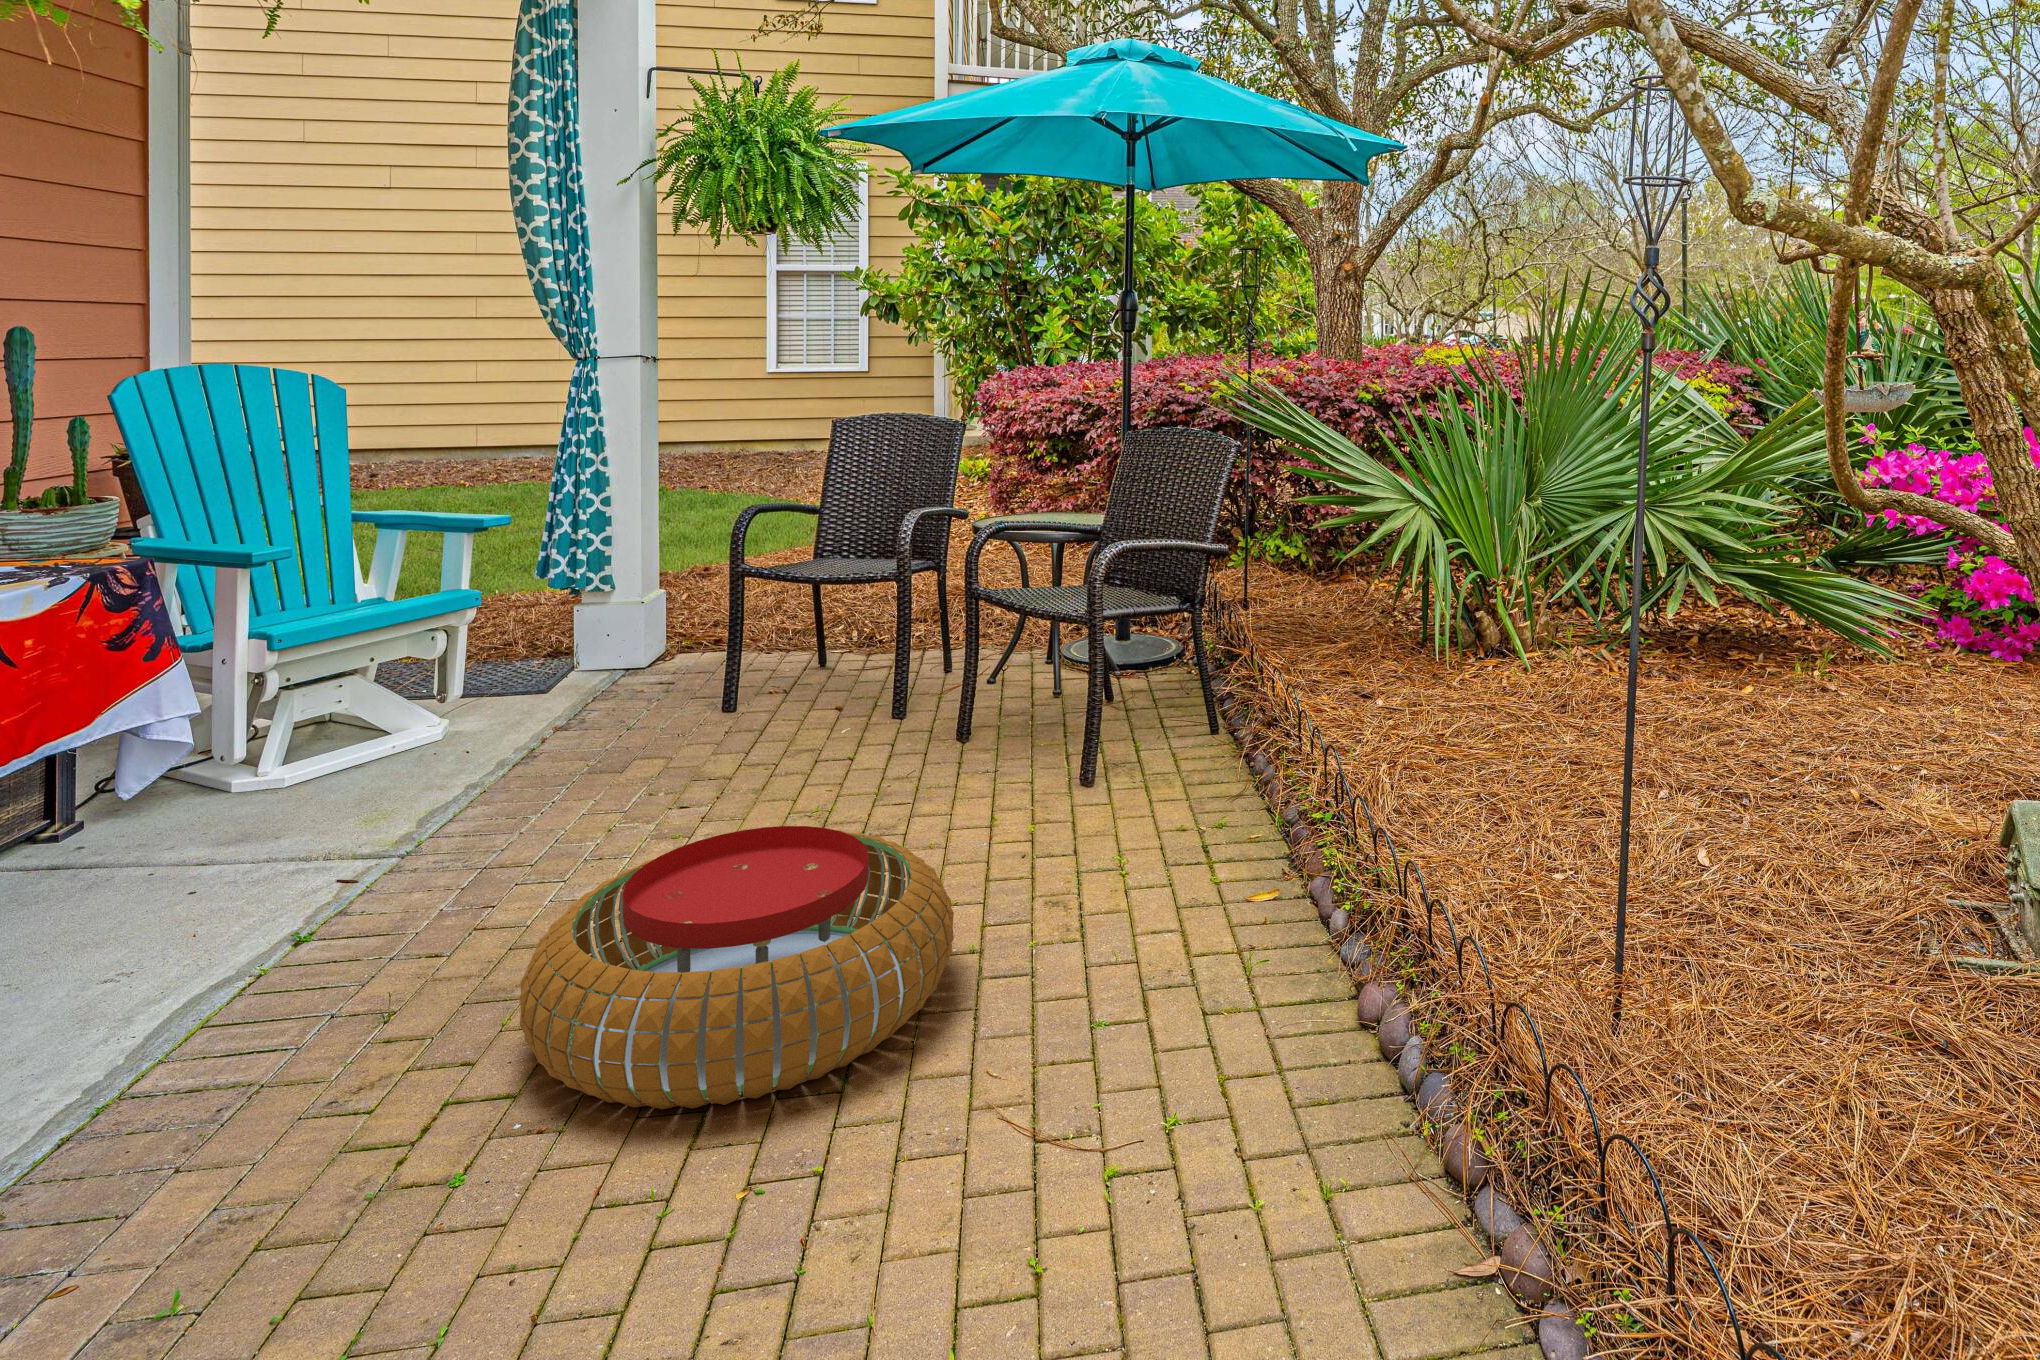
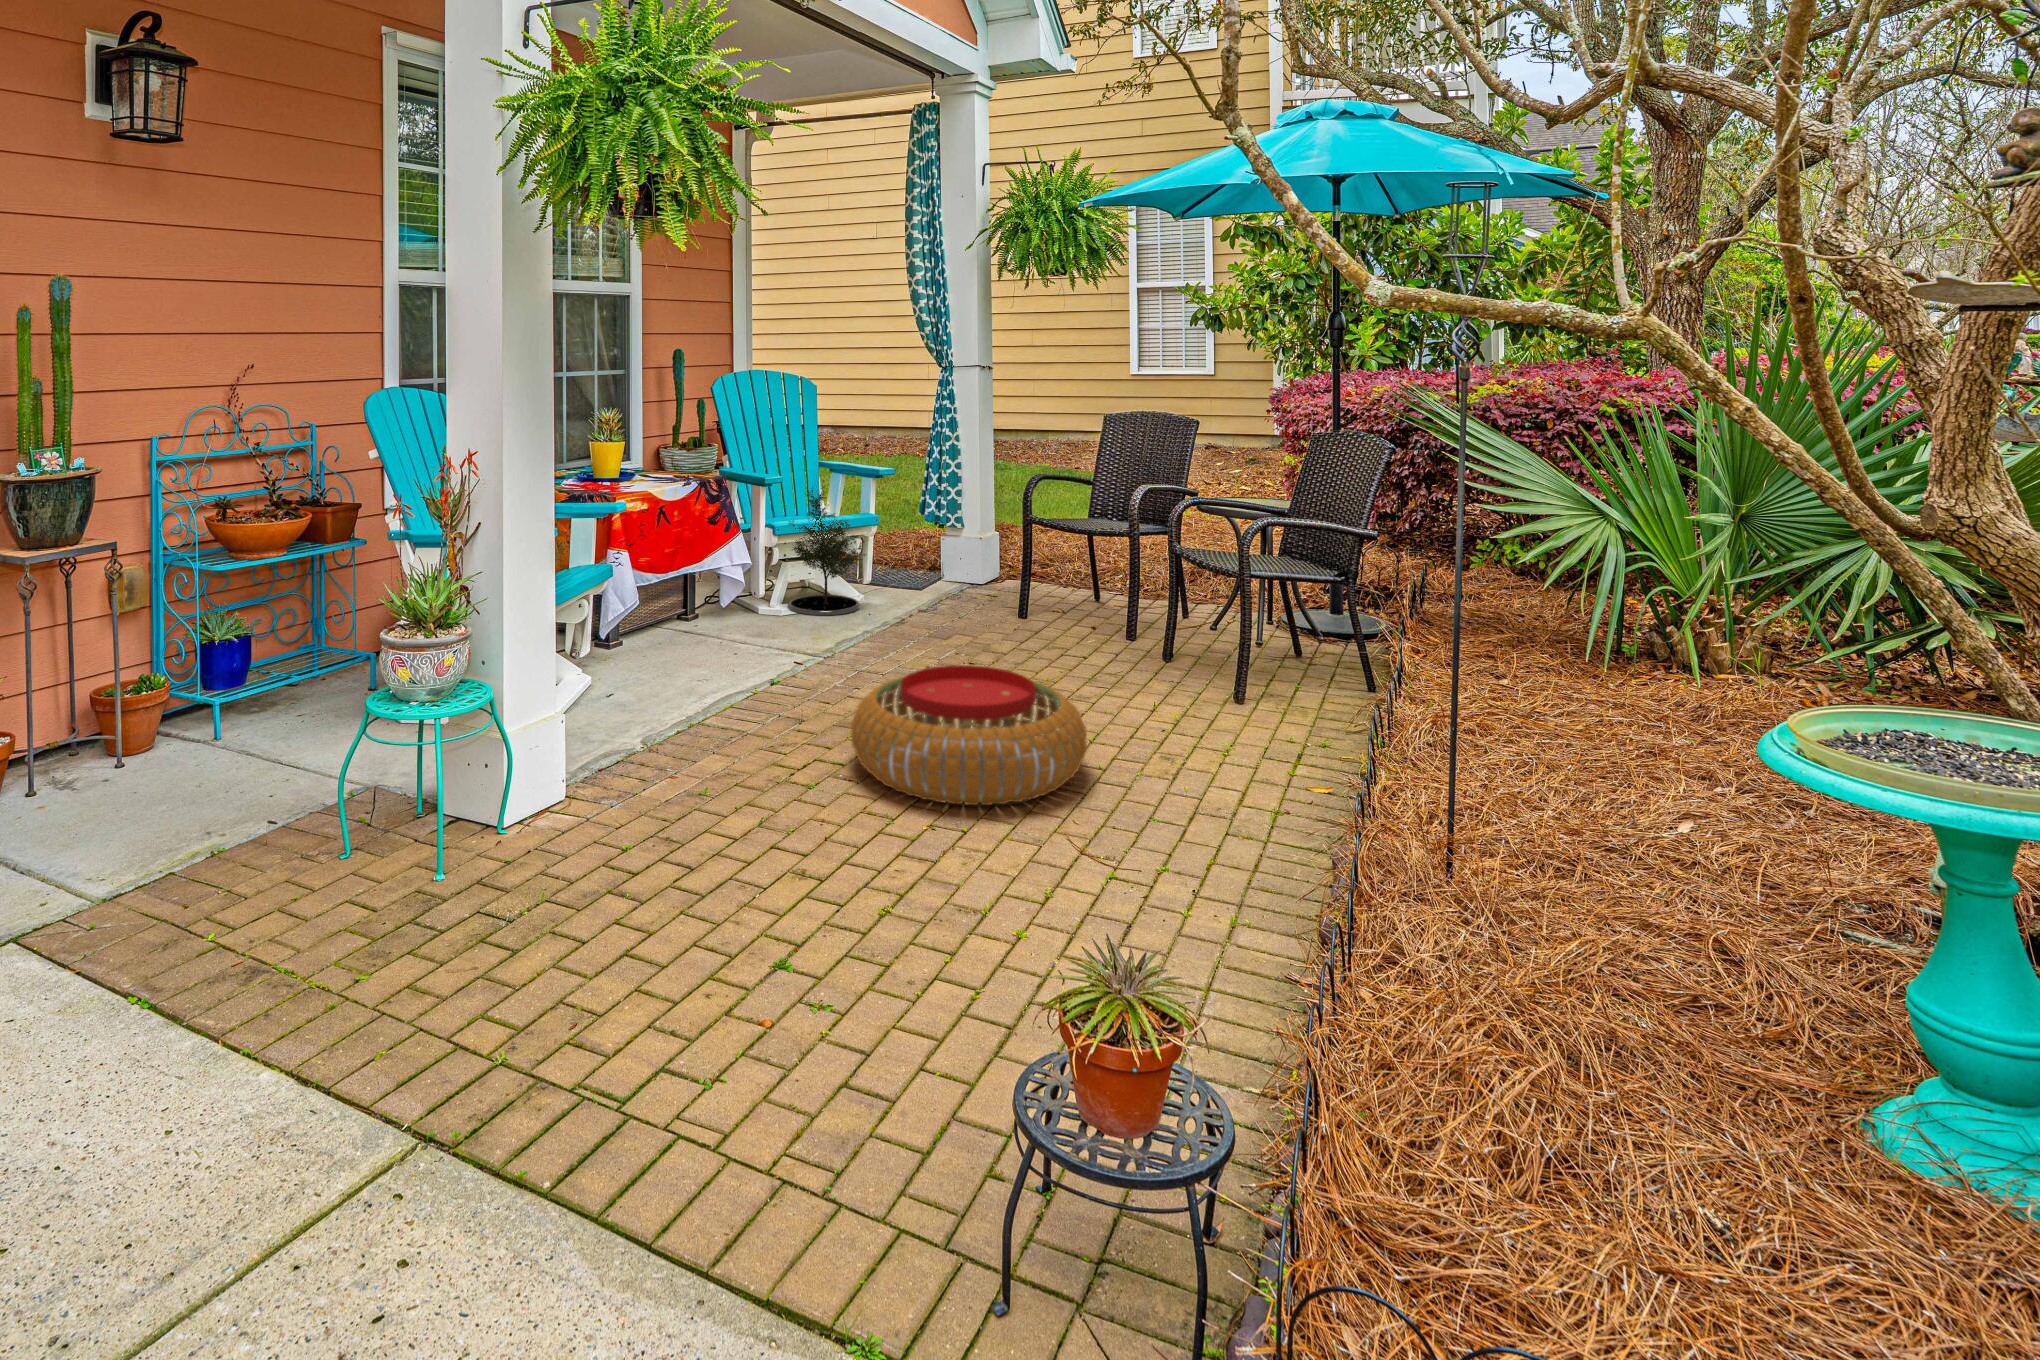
potted tree: none [289,544,465,776] -> present [788,484,866,615]

